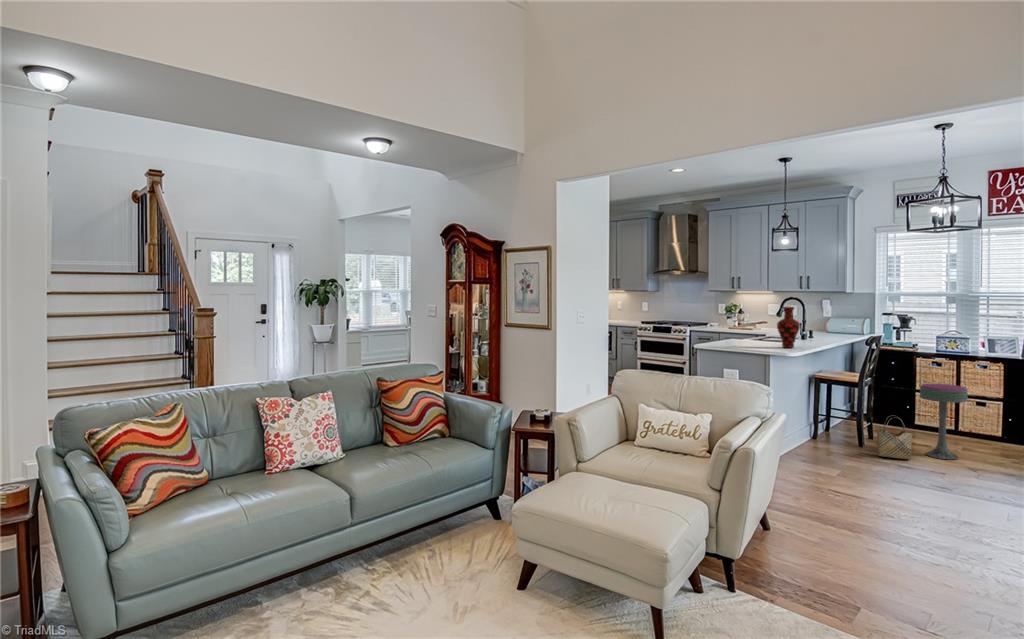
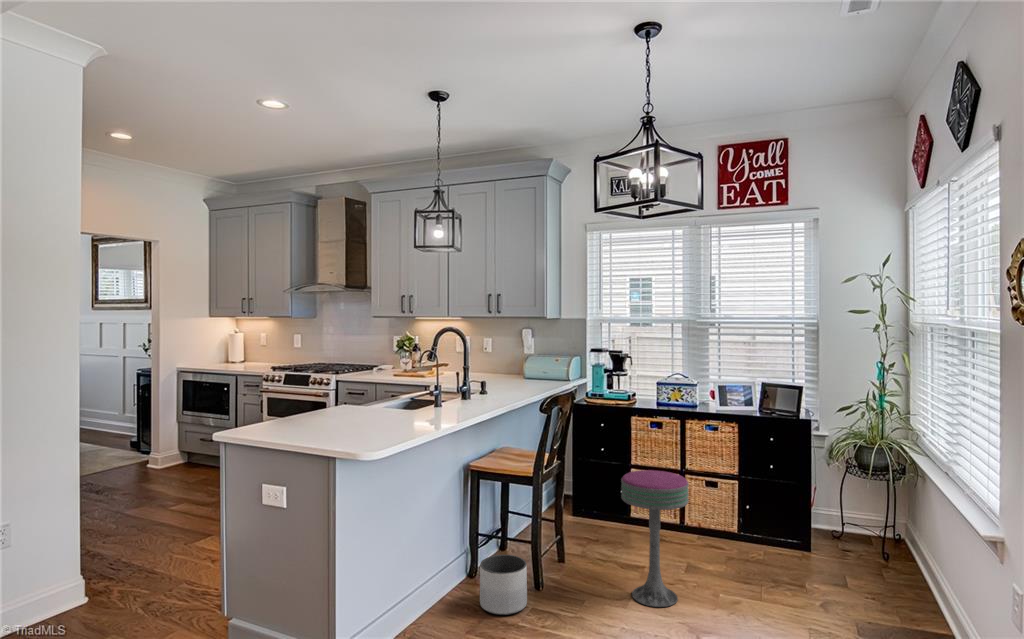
vase: present [777,307,800,348] -> none [379,345,419,424]
woven basket: present [877,415,913,459] -> none [552,535,607,618]
planter: none [829,426,859,454] -> present [480,555,527,615]

